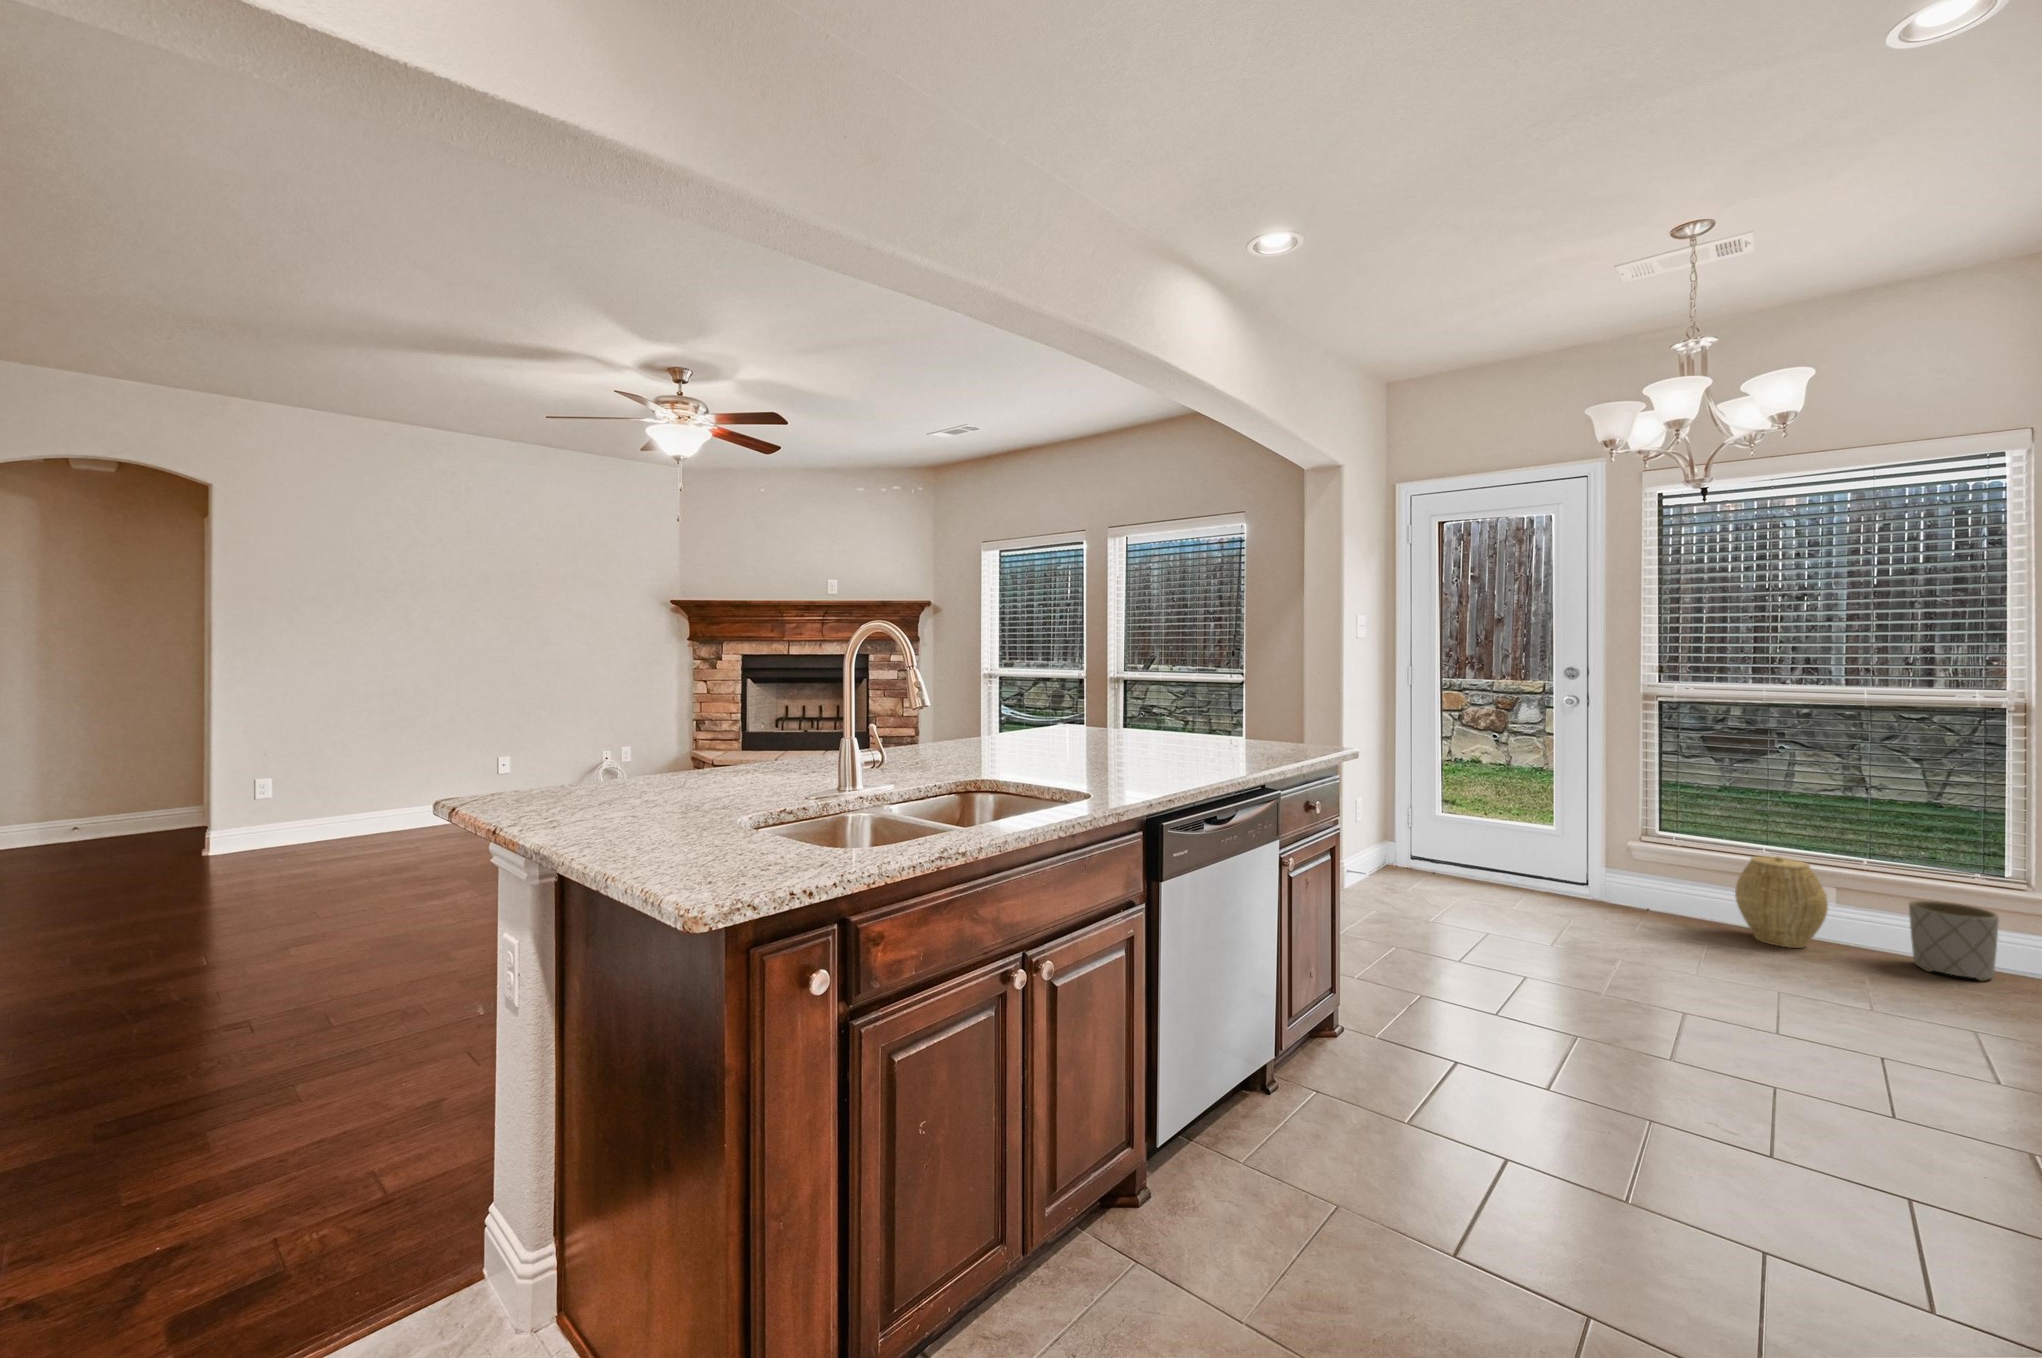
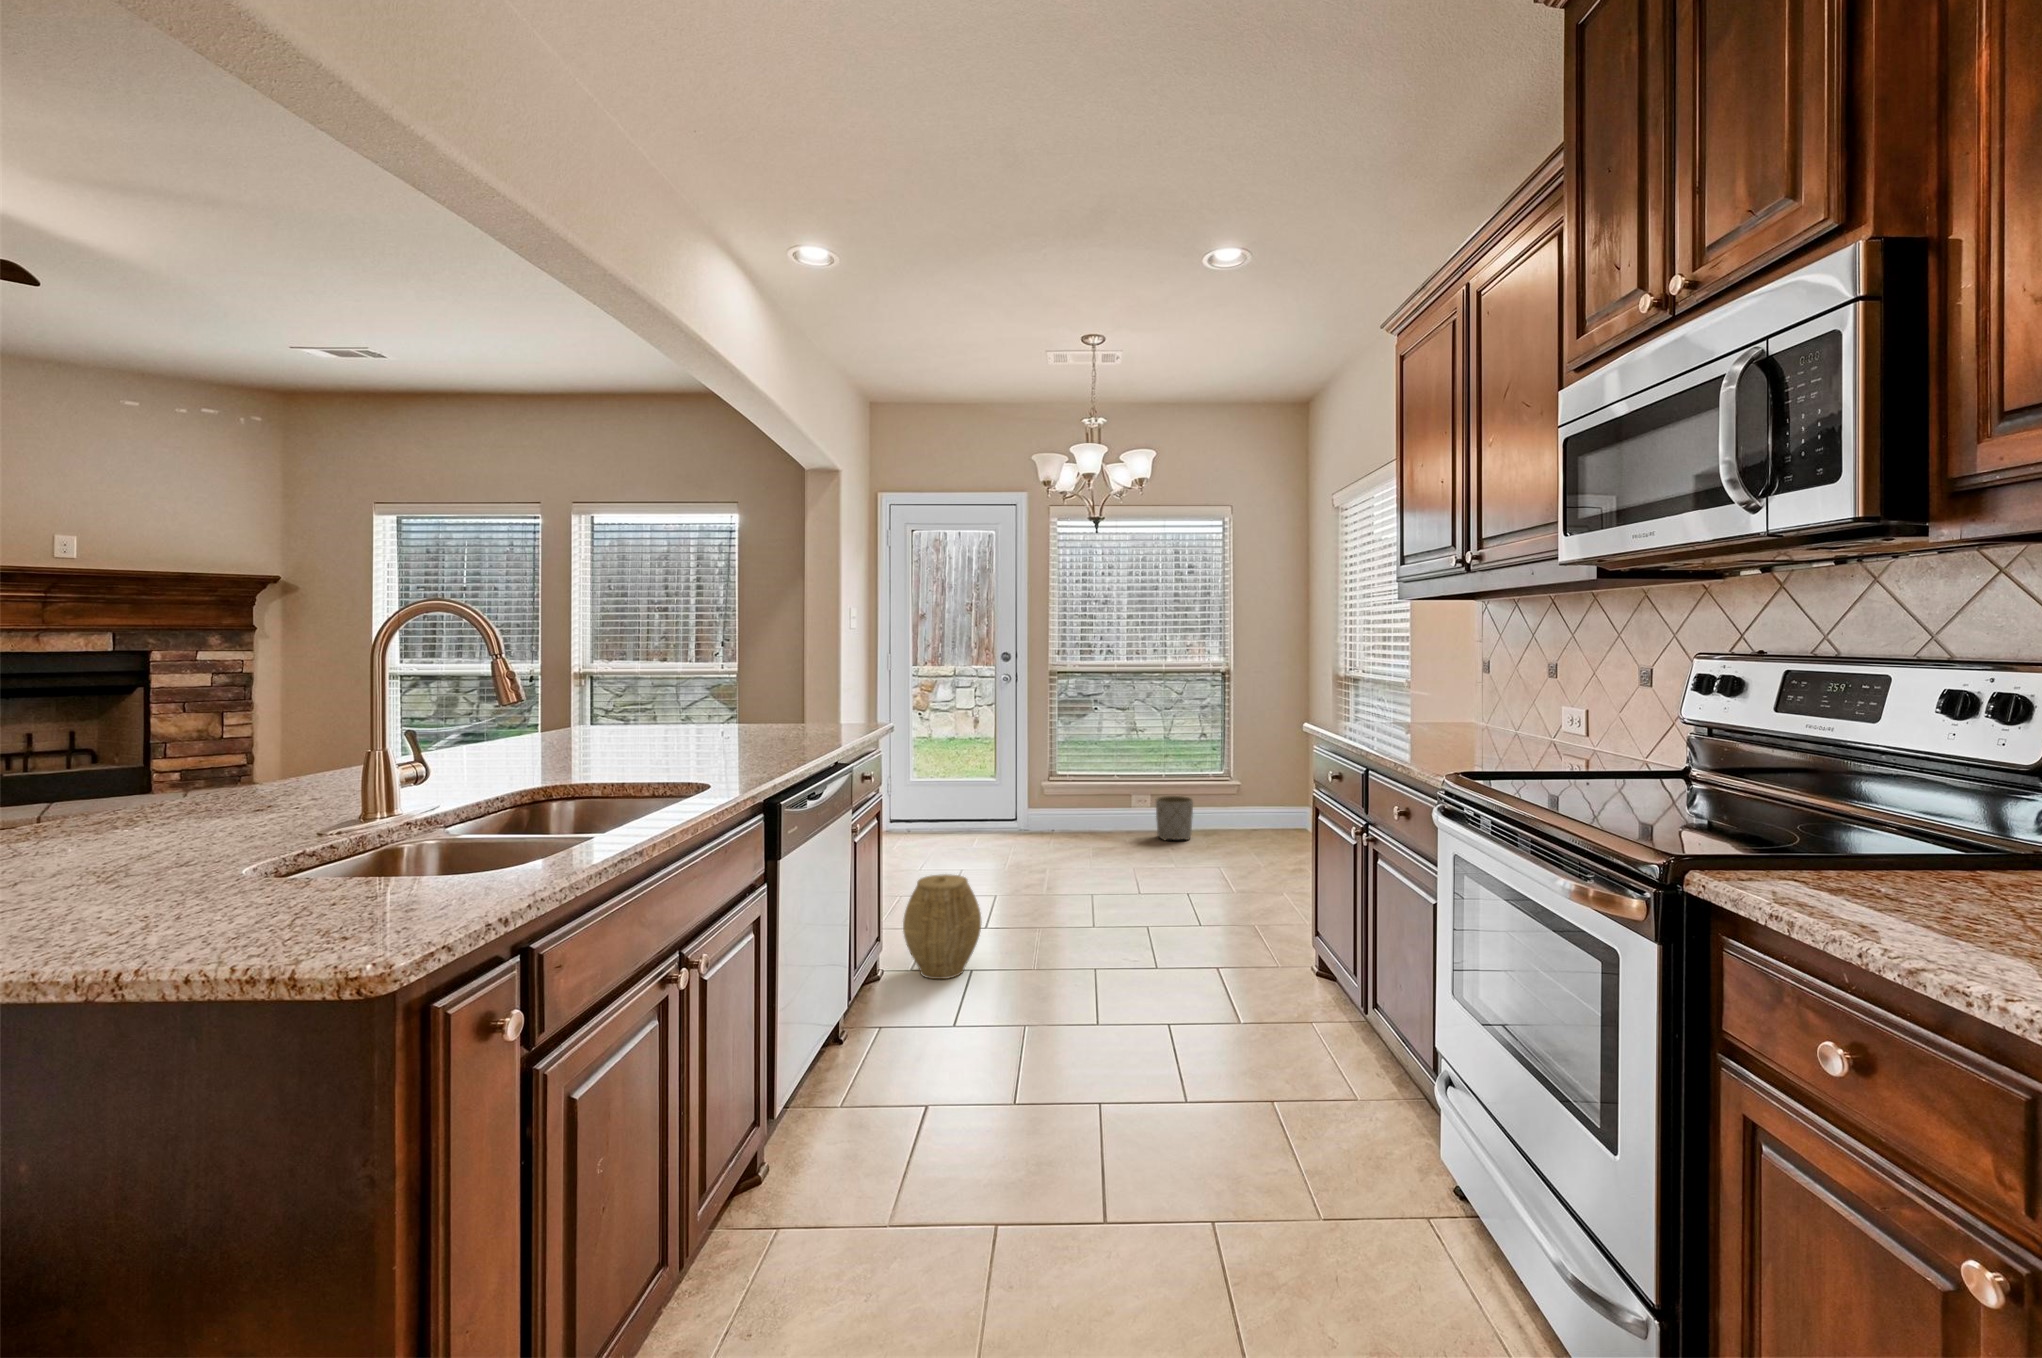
woven basket: present [1735,856,1828,948] -> present [903,874,981,979]

